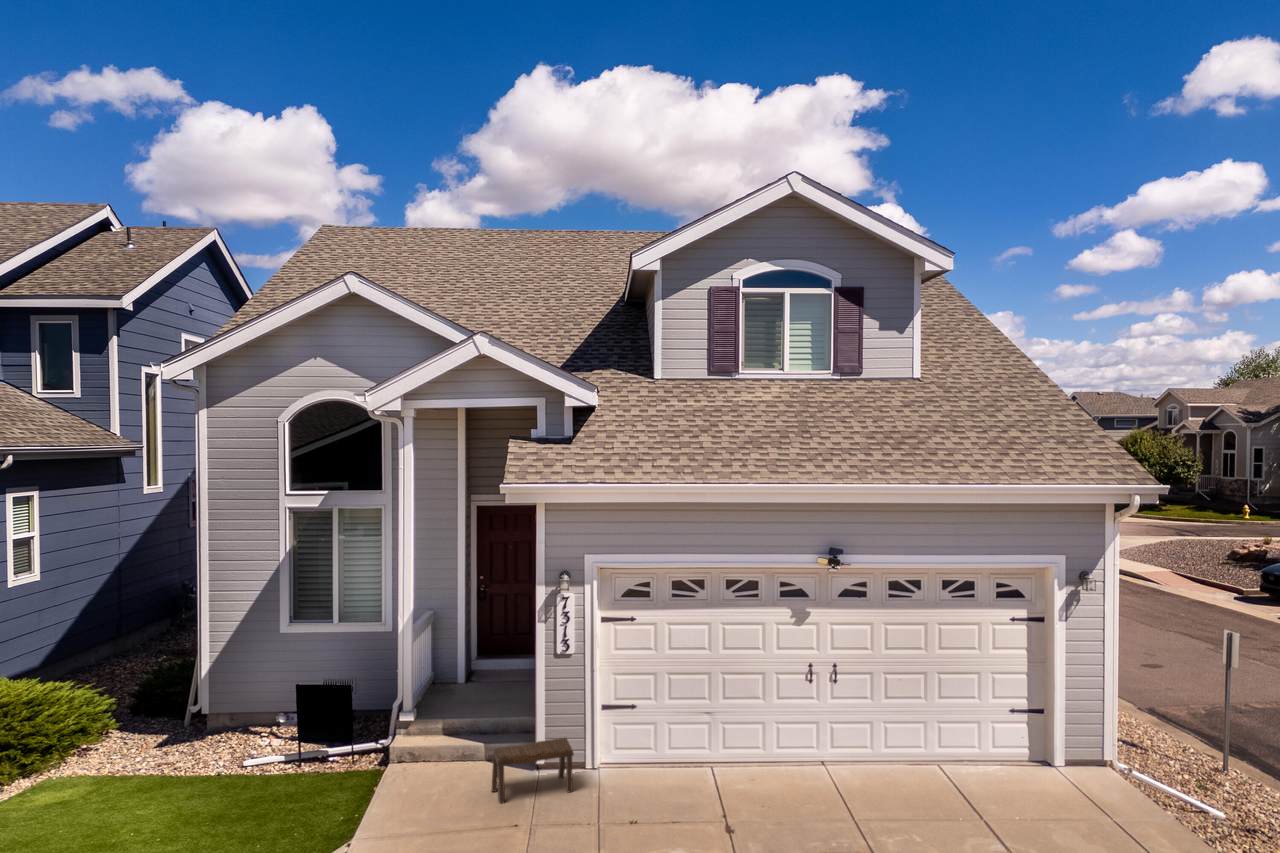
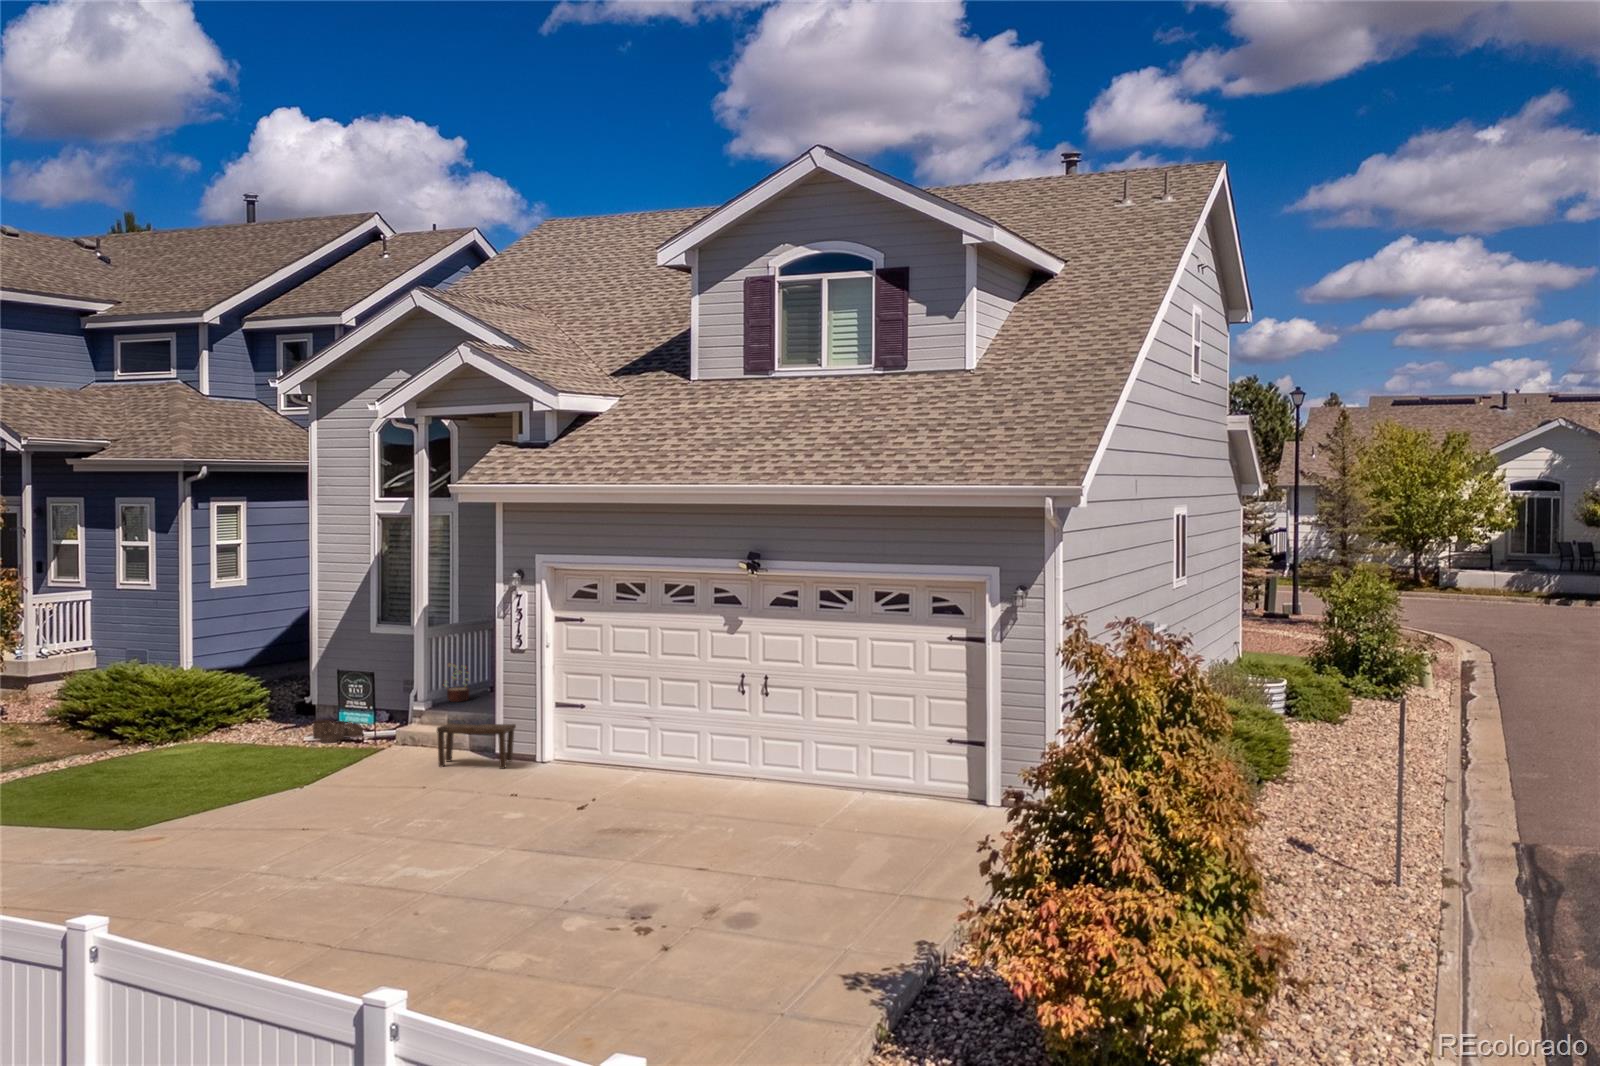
decorative plant: none [421,665,448,708] -> present [445,664,469,702]
woven basket: none [270,742,324,787] -> present [313,720,363,743]

